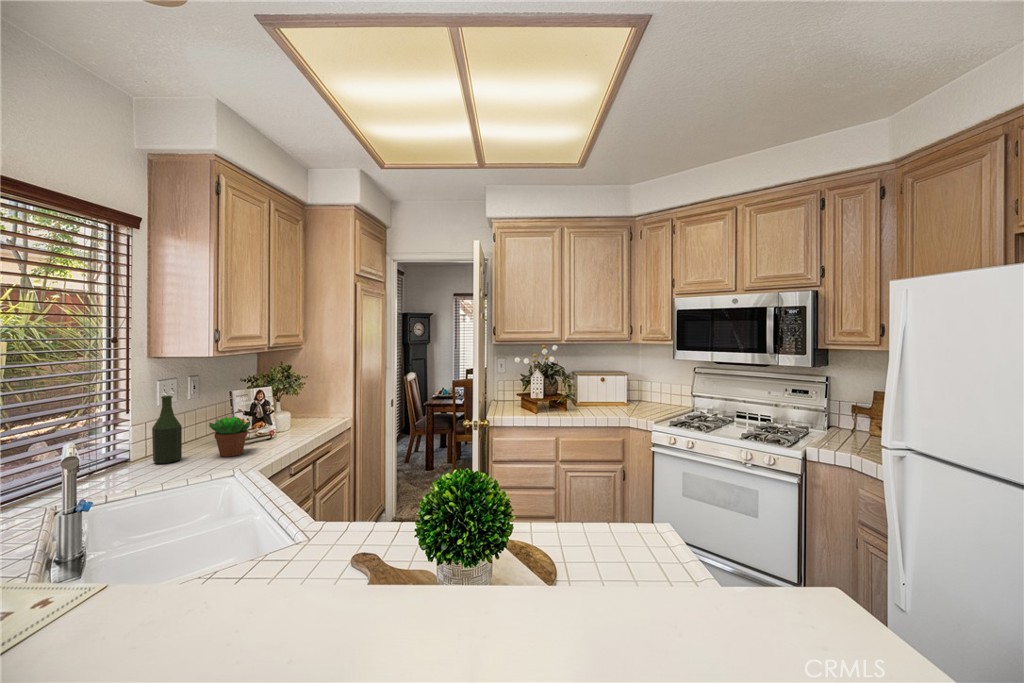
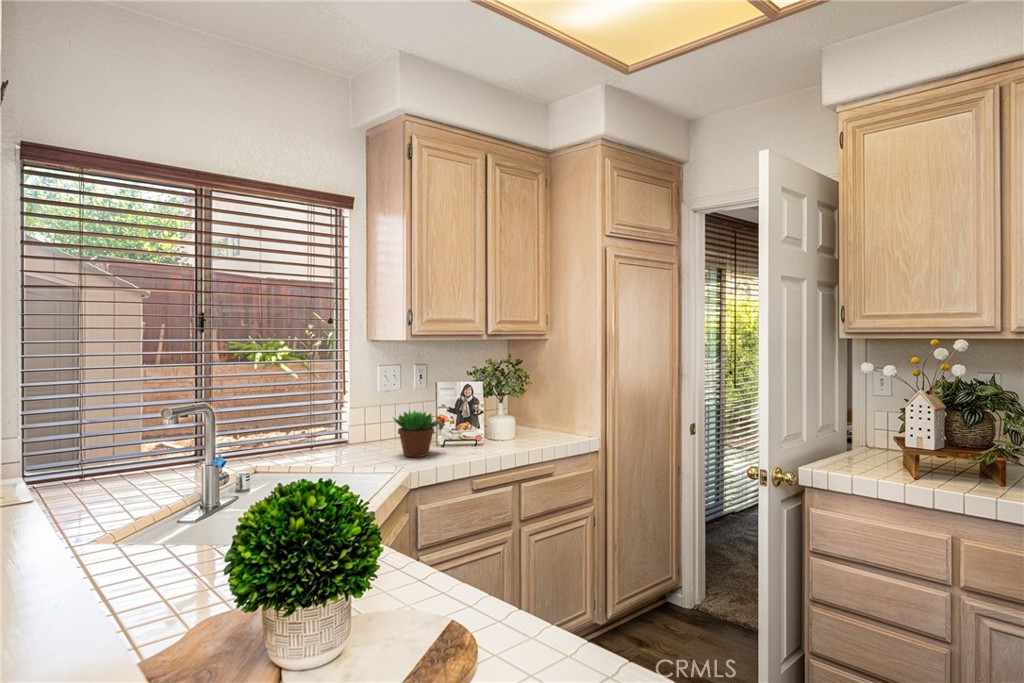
bottle: present [152,396,182,464] -> none [350,381,376,453]

